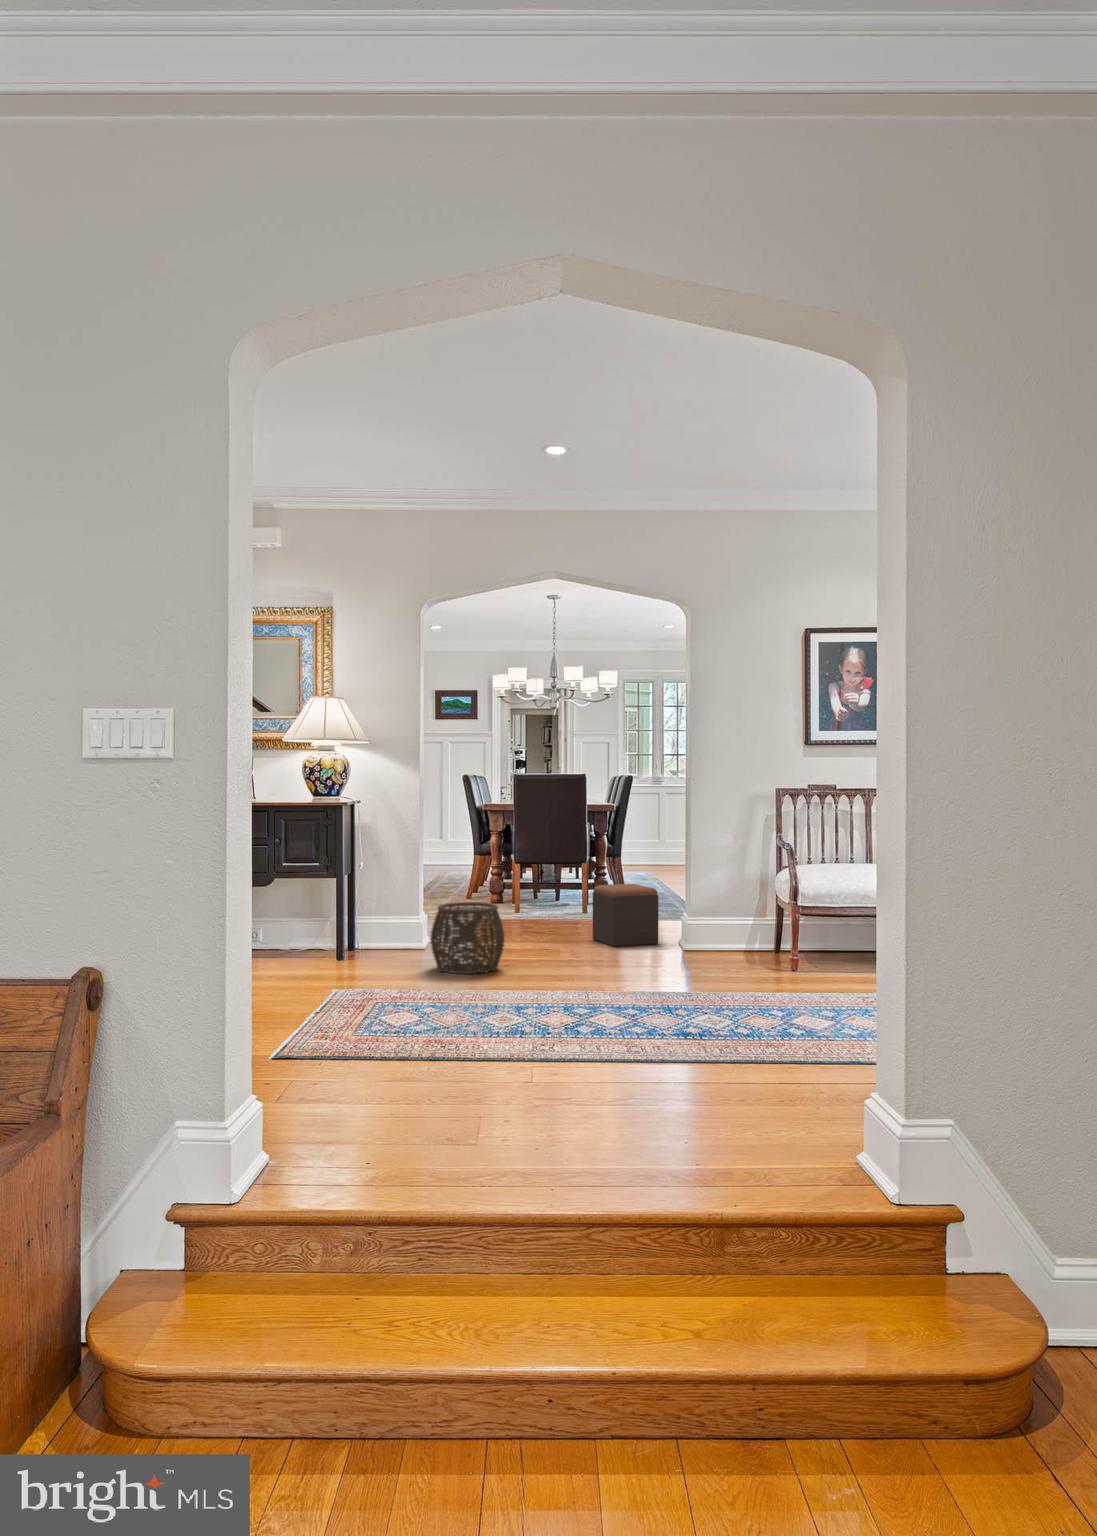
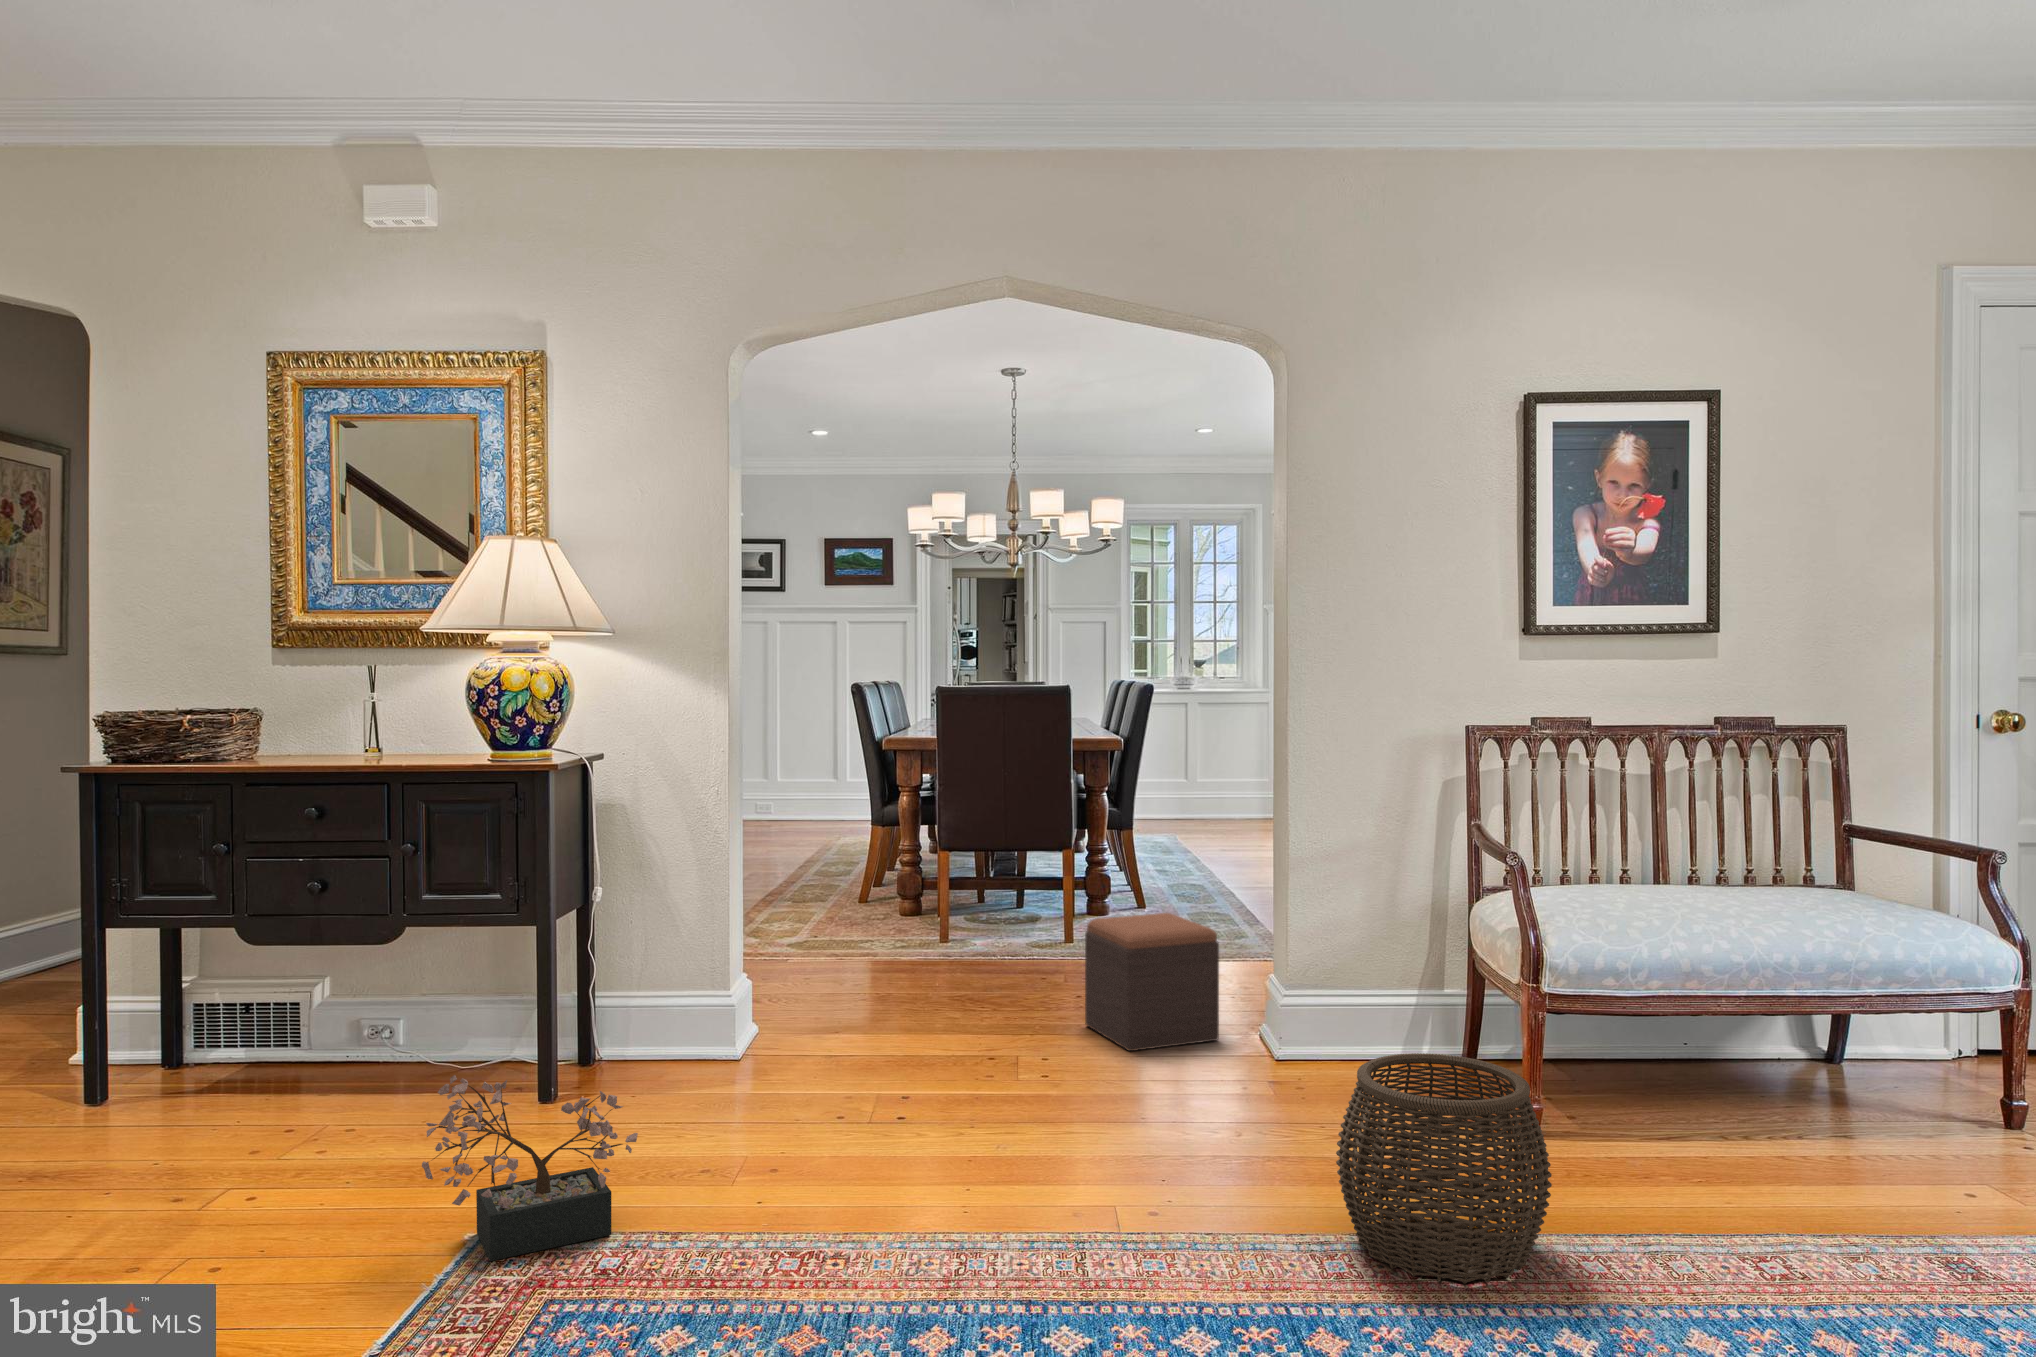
woven basket: present [430,902,505,974] -> present [1336,1053,1552,1284]
decorative plant: none [321,920,403,993] -> present [422,1075,638,1261]

